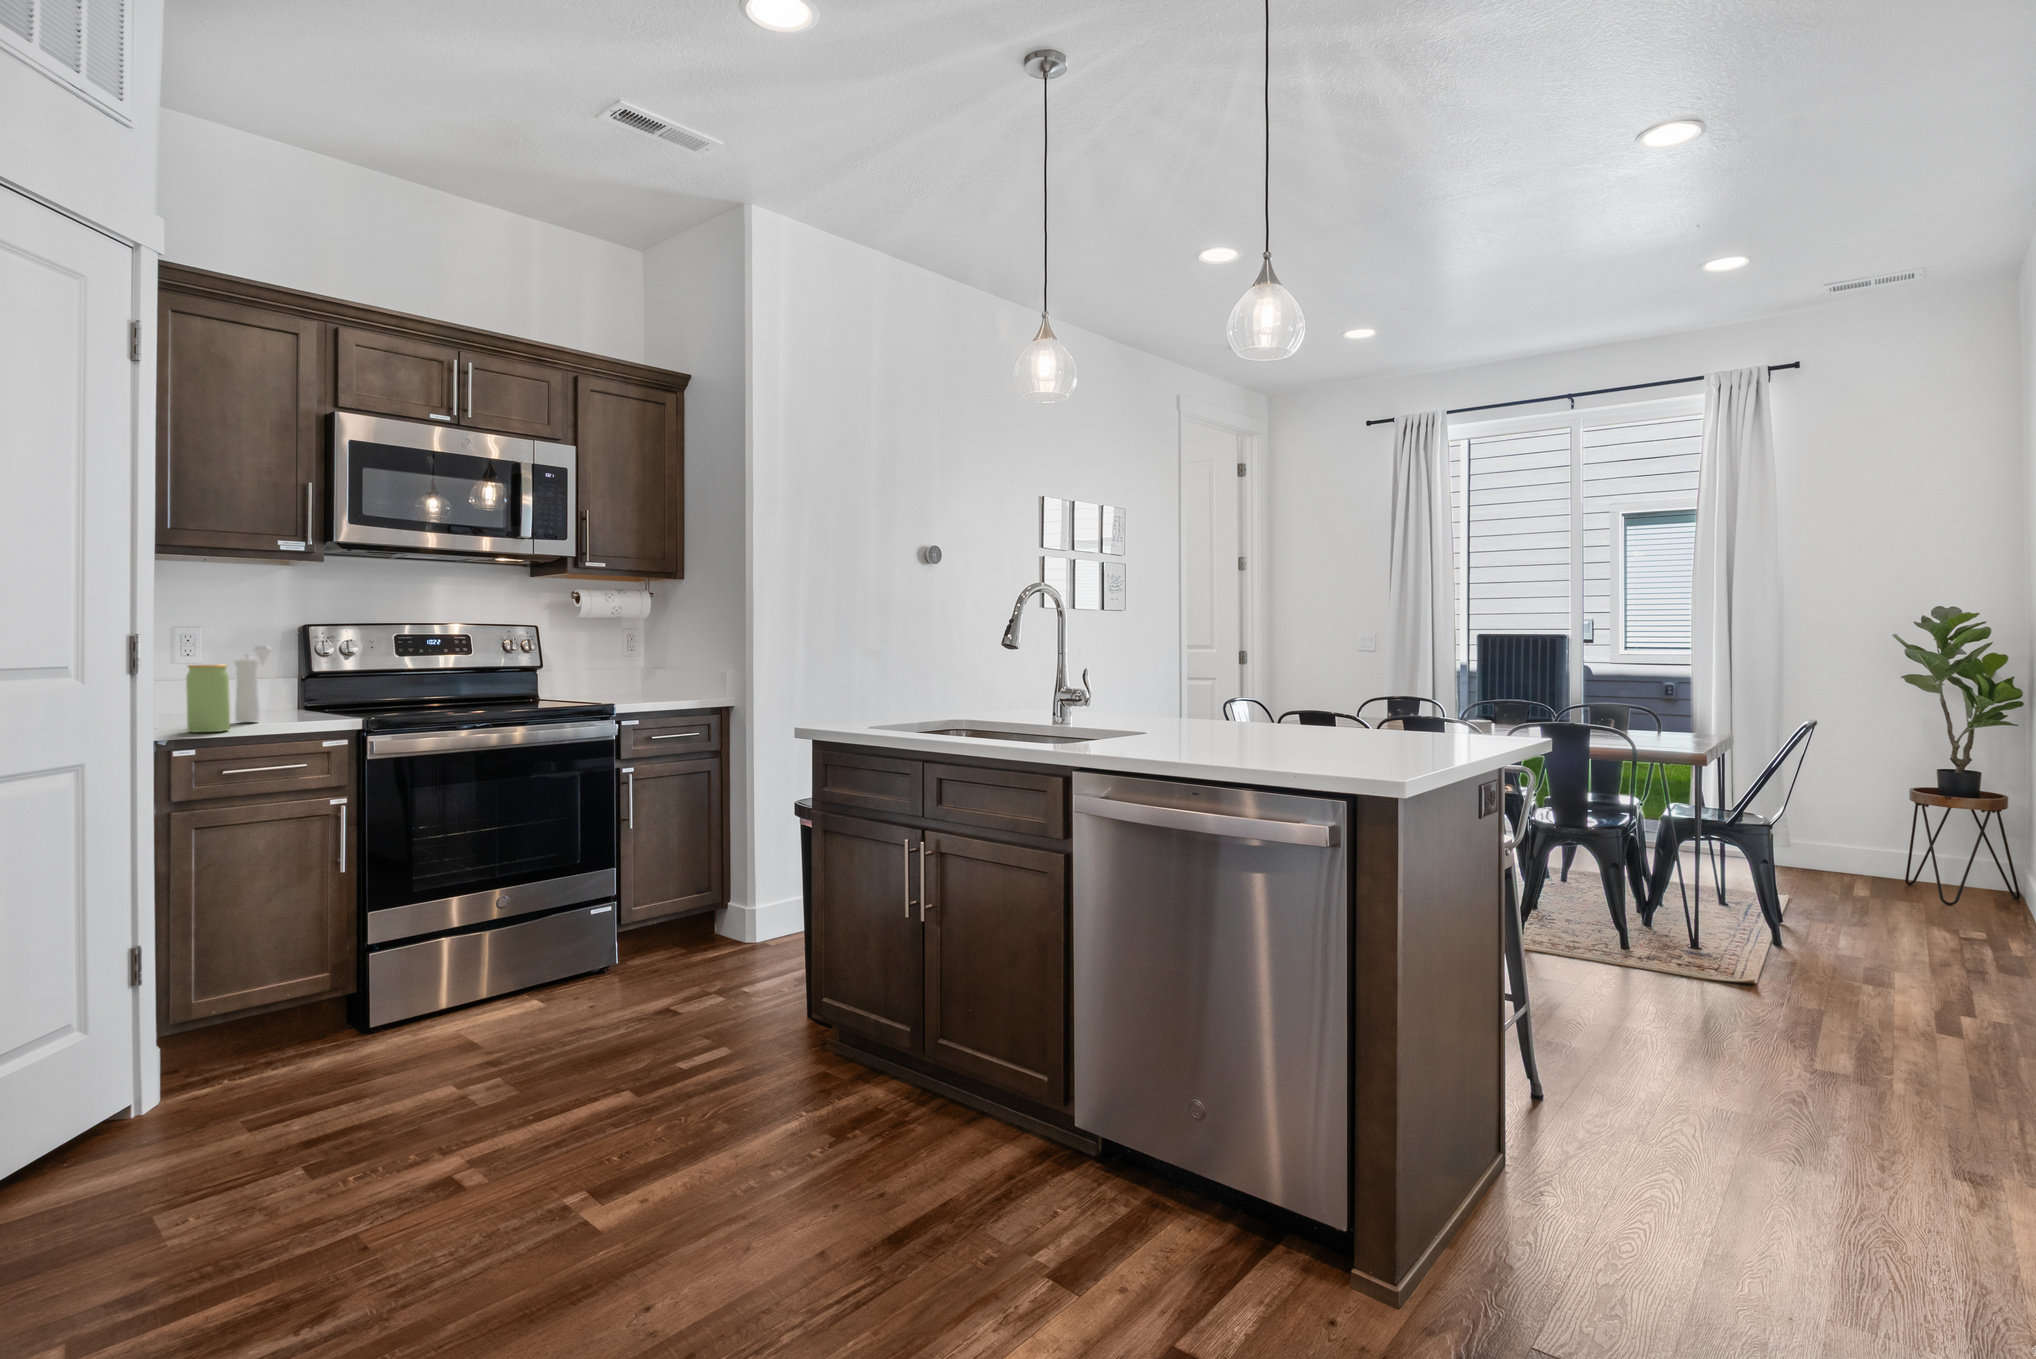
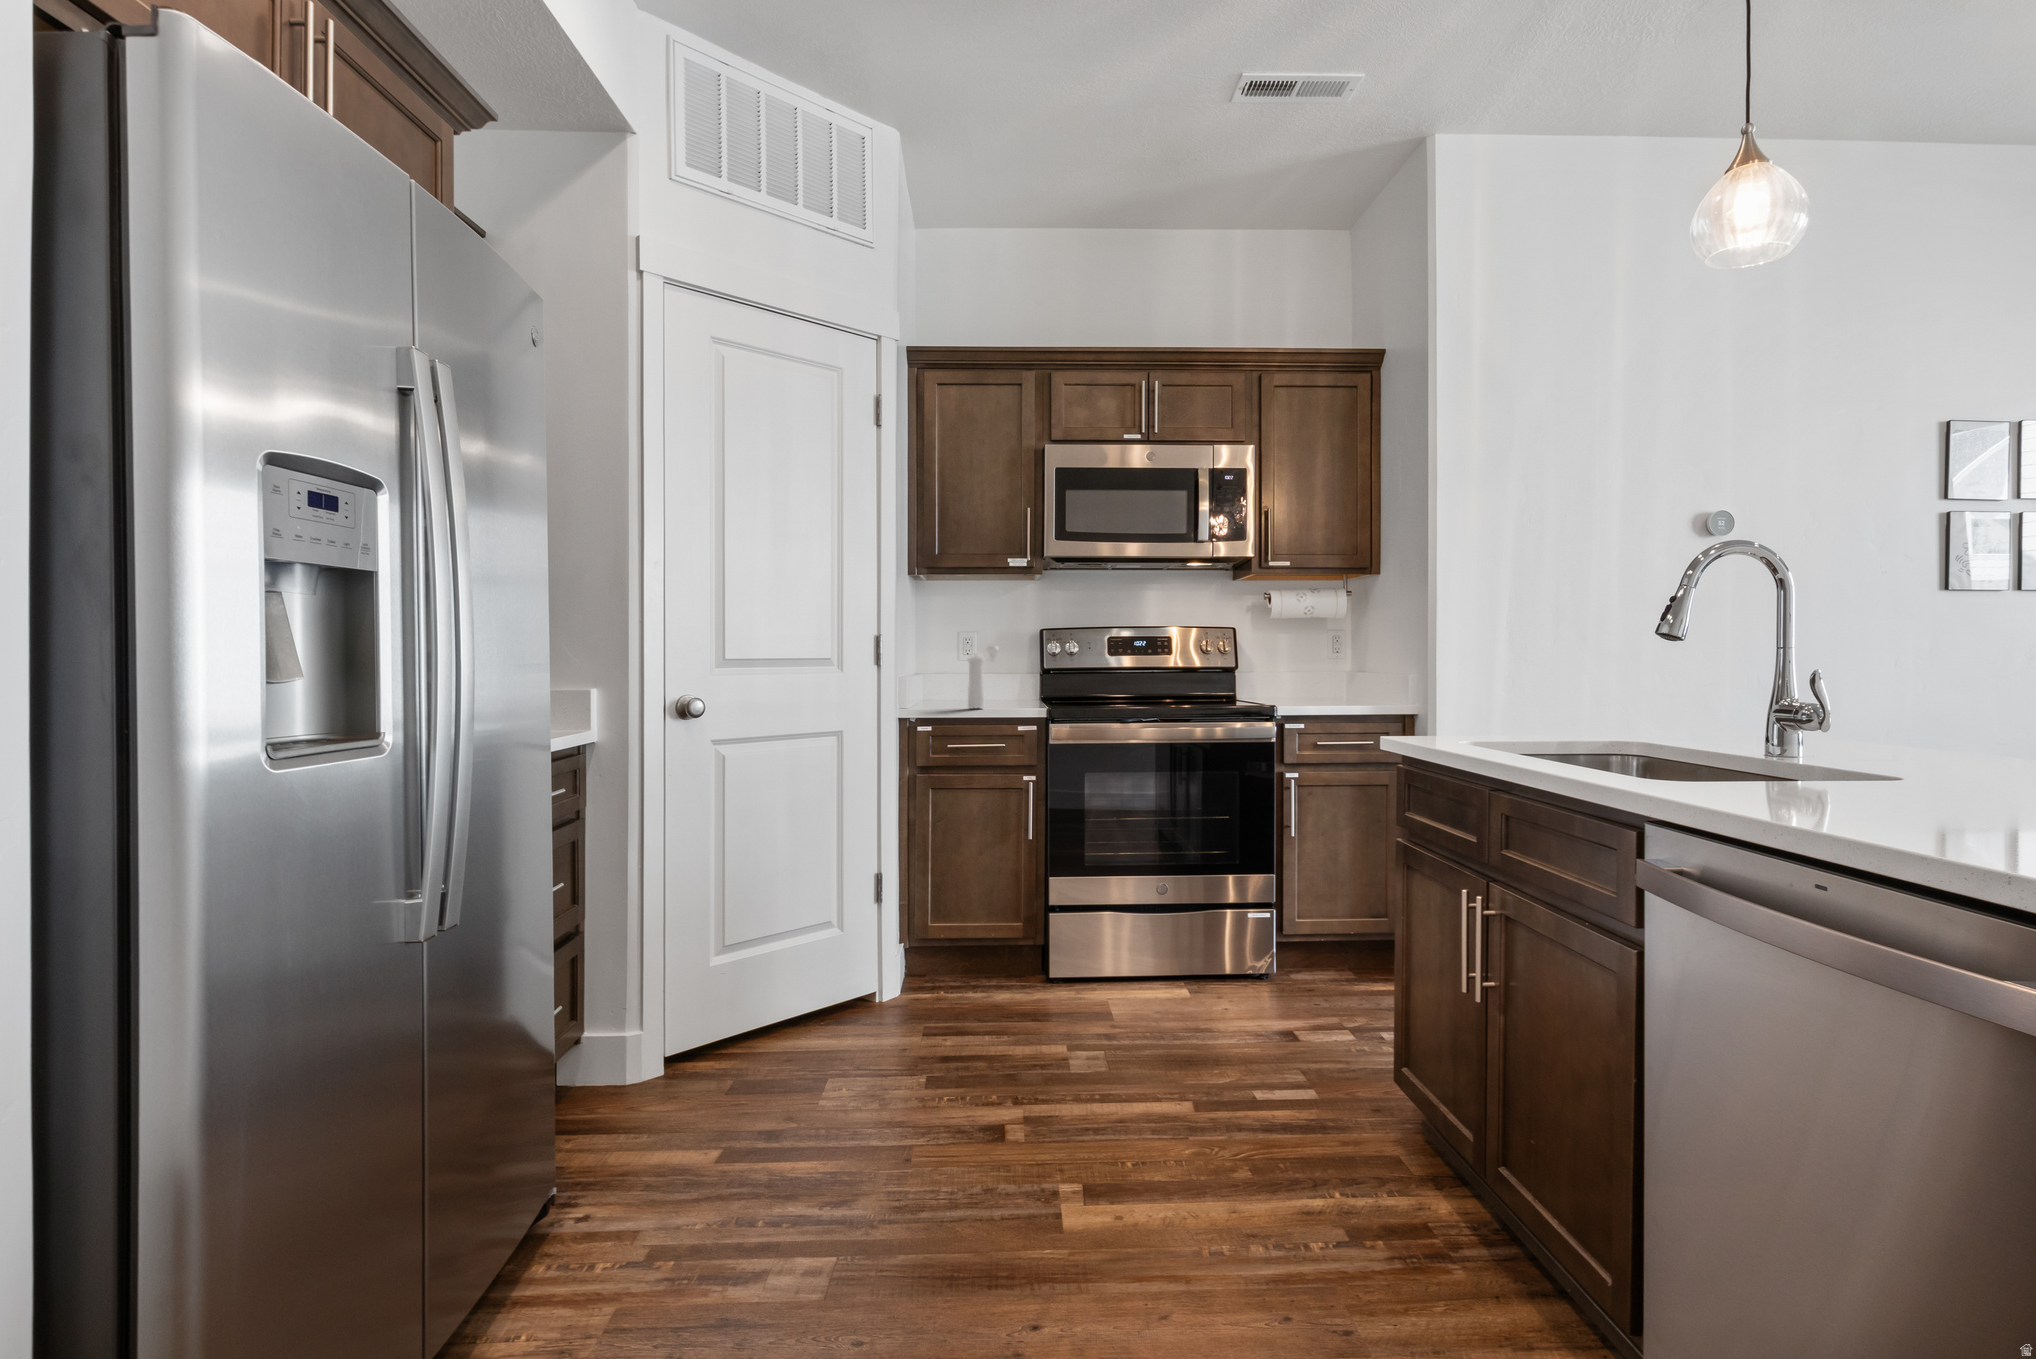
jar: present [186,665,230,732] -> none [926,661,953,715]

